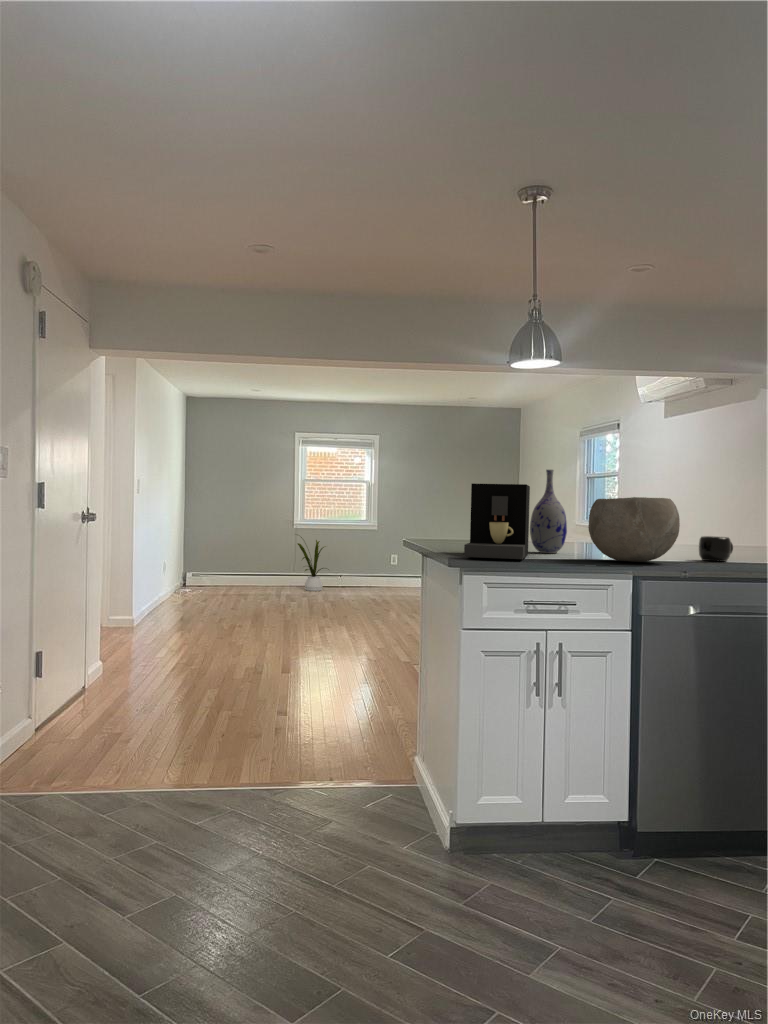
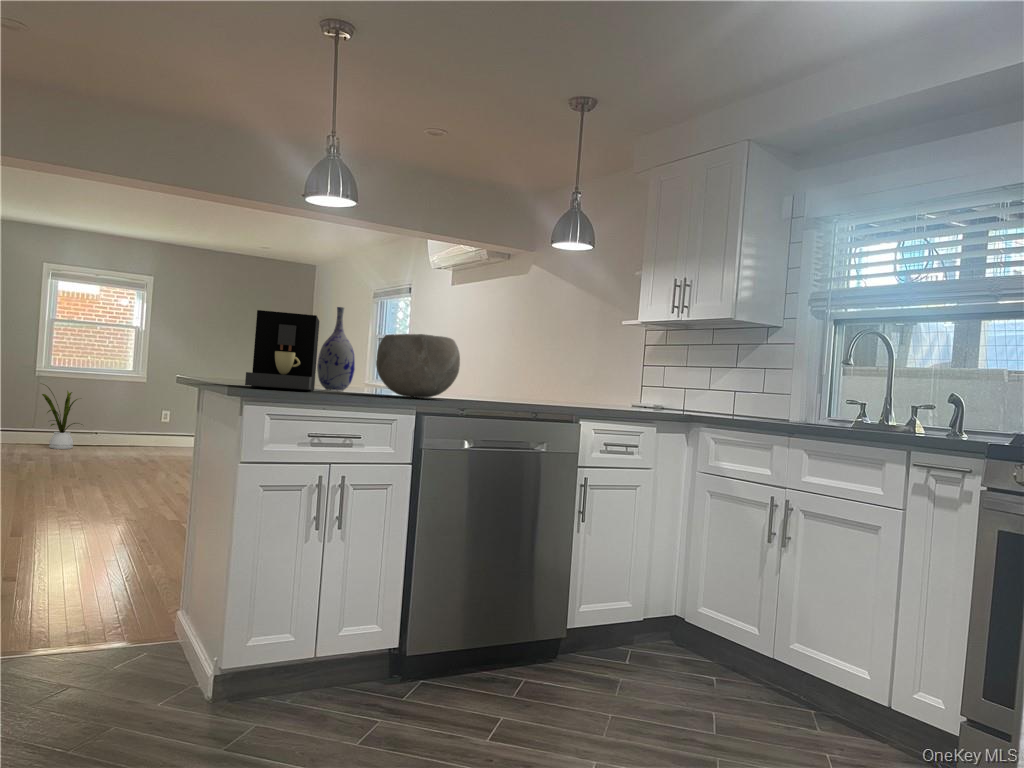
mug: present [699,536,733,562] -> none [475,379,503,402]

